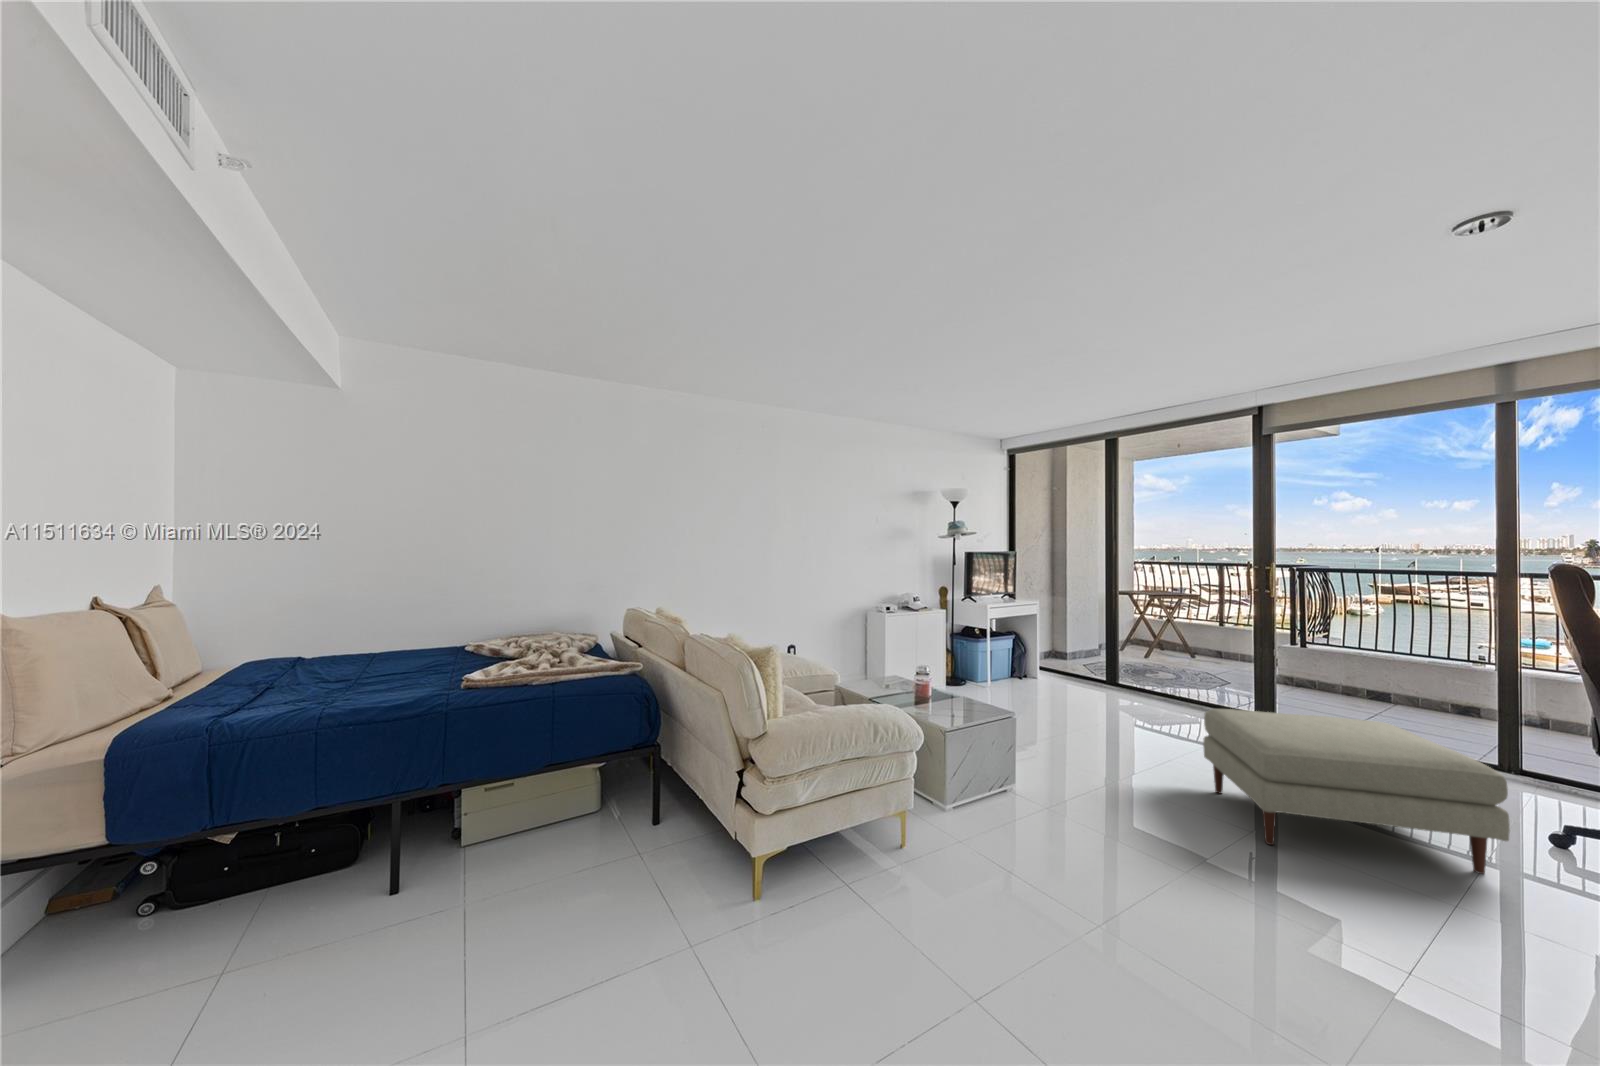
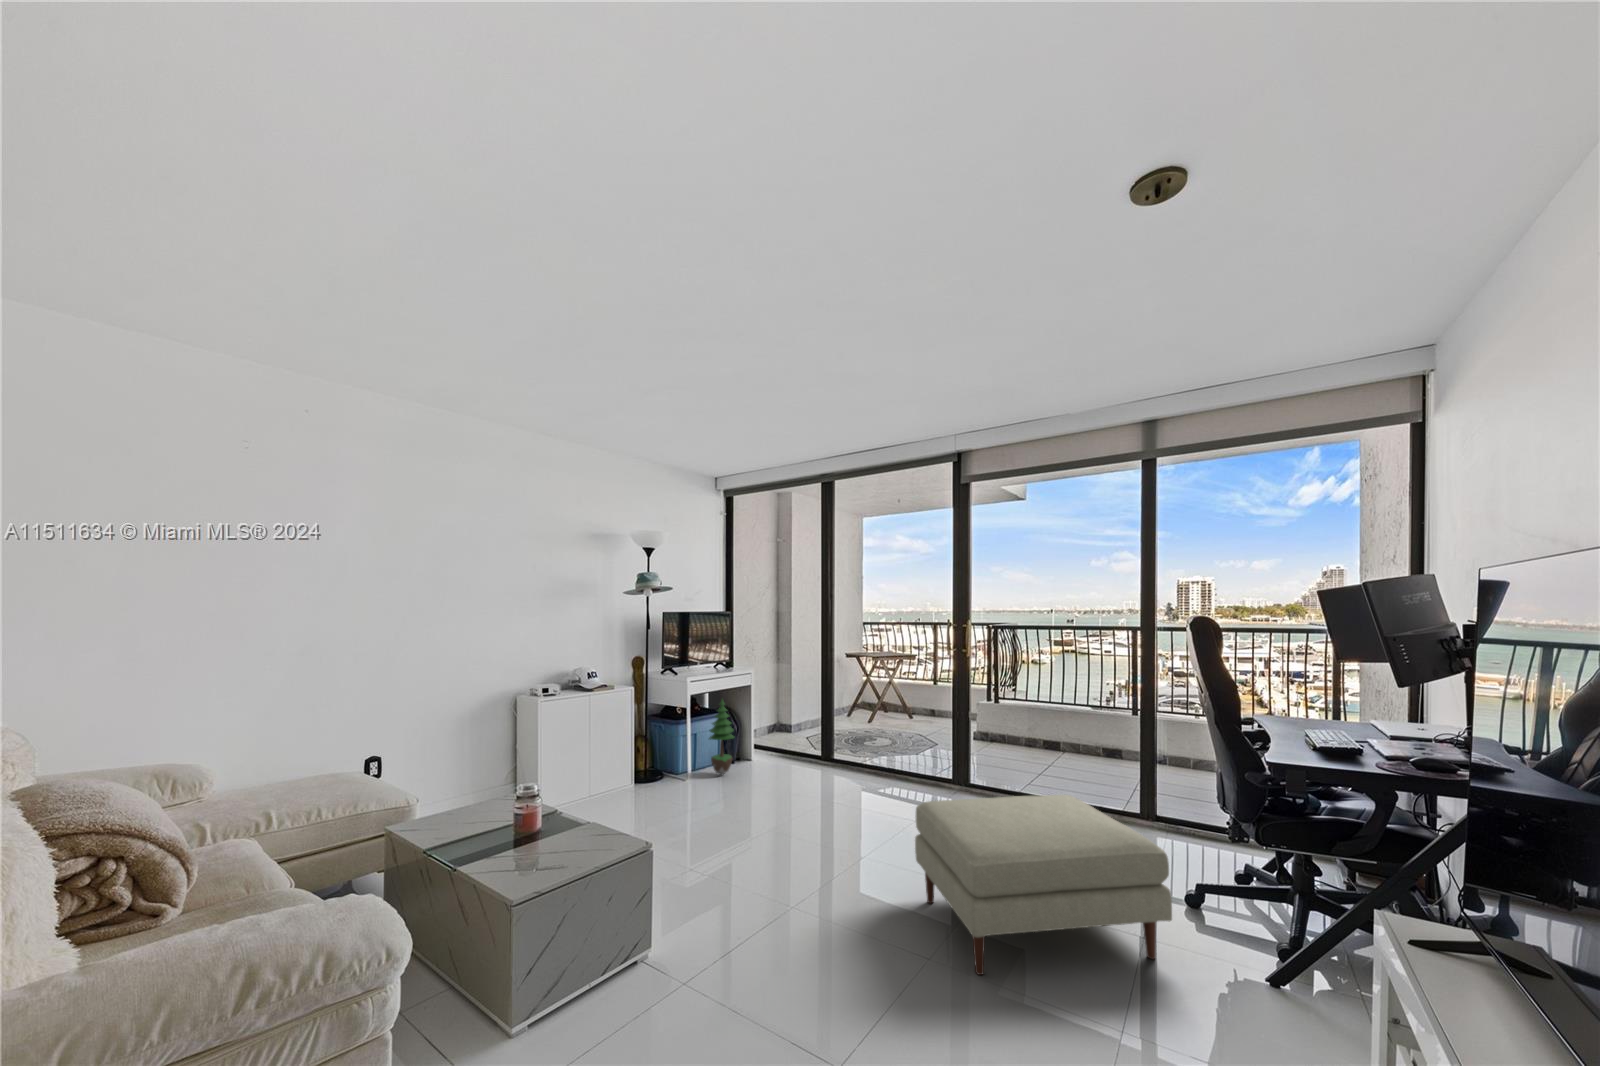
potted tree: none [997,622,1021,685] -> present [709,699,734,775]

